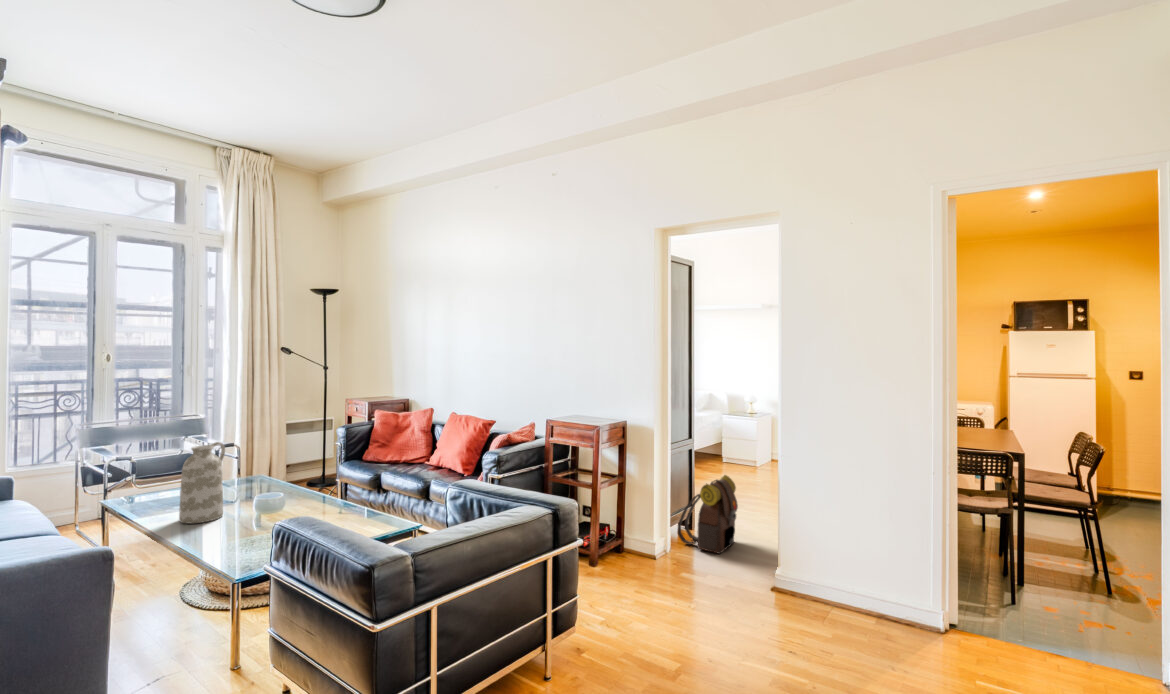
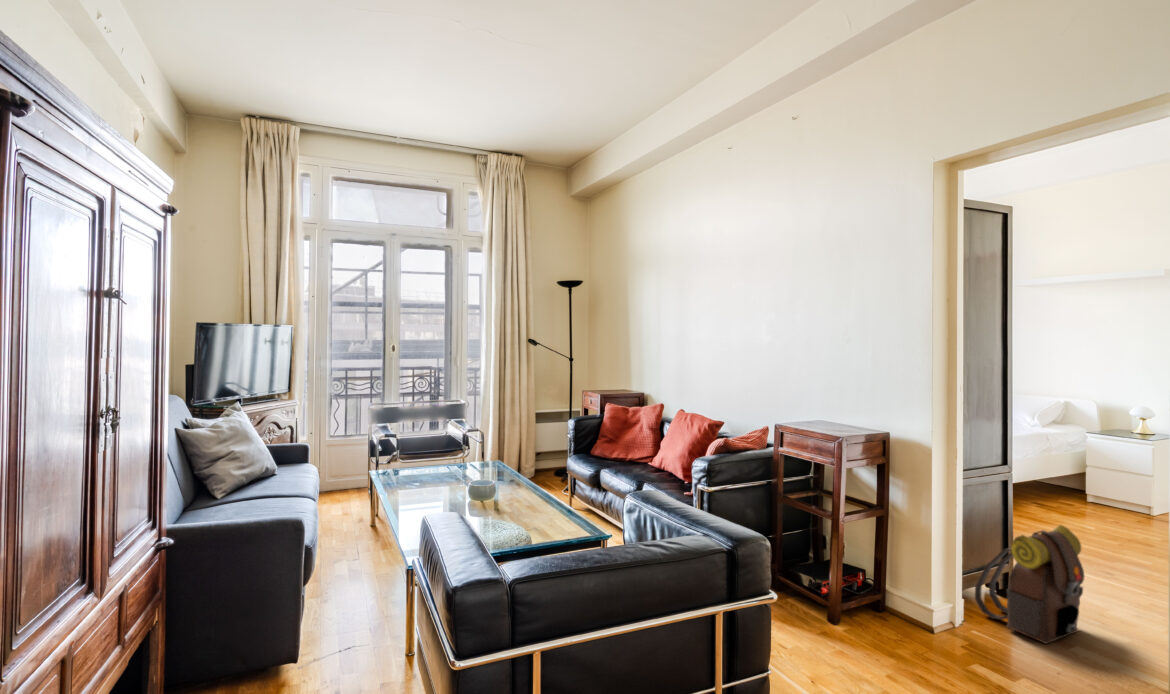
vase: present [179,442,225,524] -> none [410,426,447,501]

